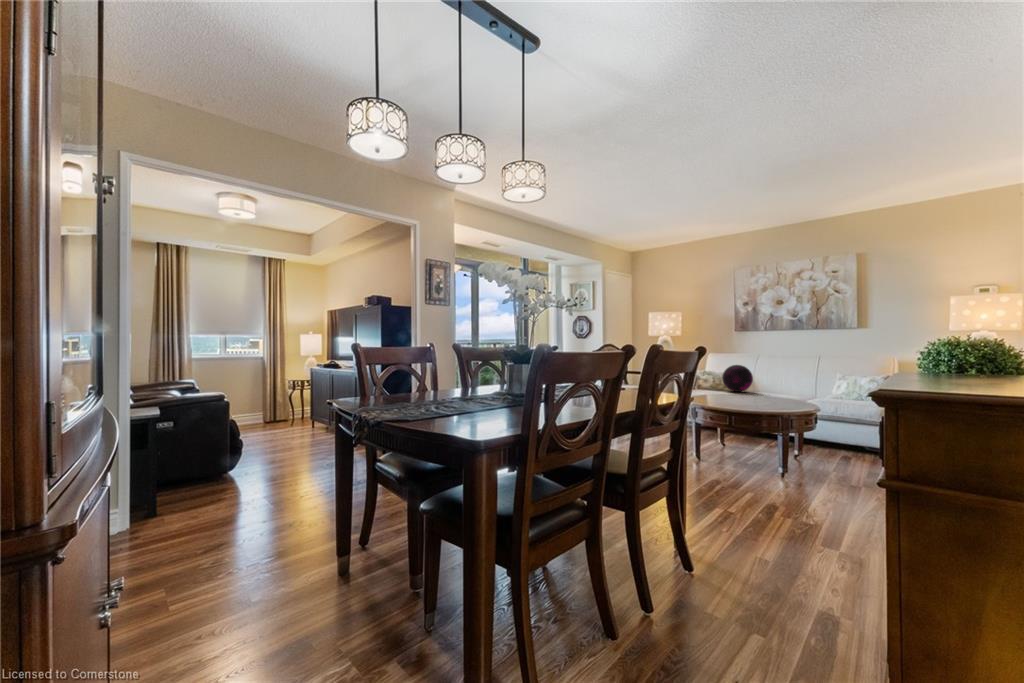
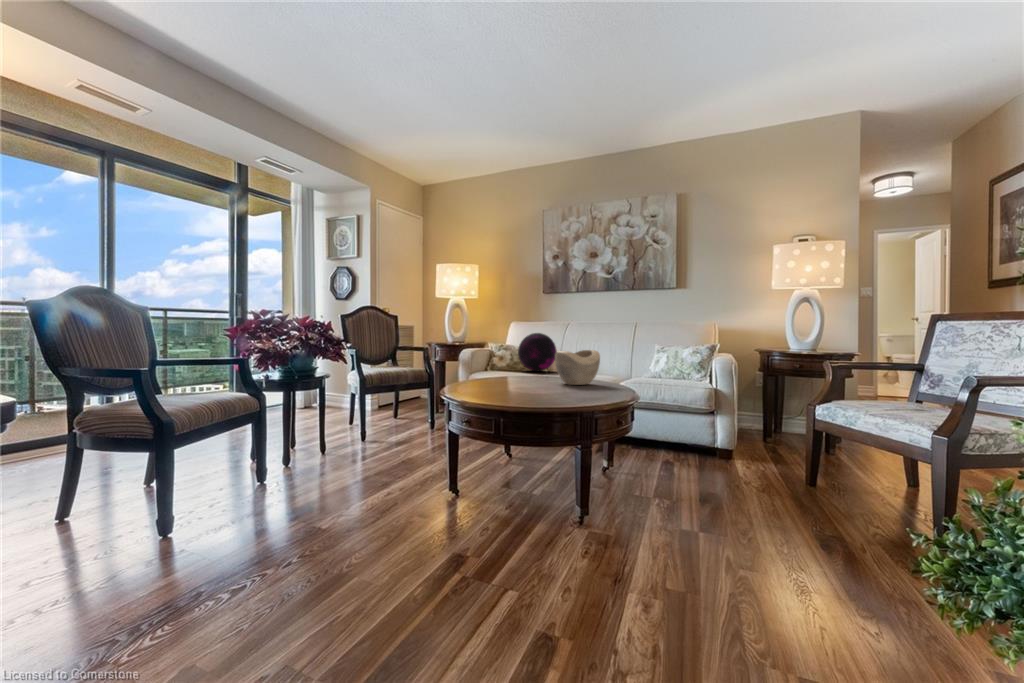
decorative bowl: none [758,381,791,403] -> present [555,350,600,385]

